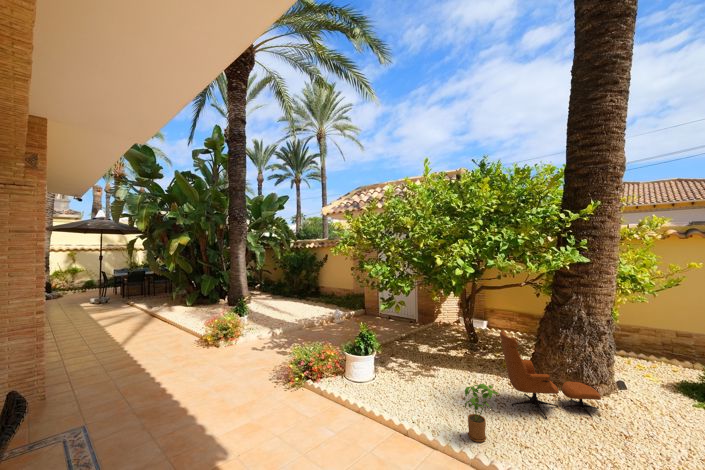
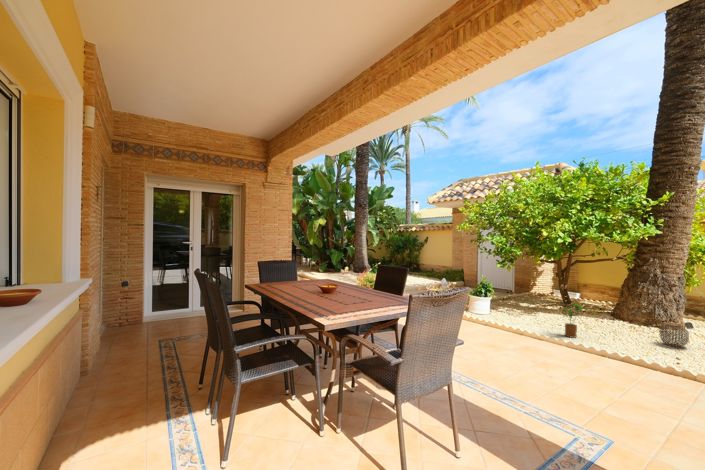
lounge chair: present [500,331,601,419] -> none [590,280,665,337]
woven basket: none [602,407,646,452] -> present [659,323,689,348]

